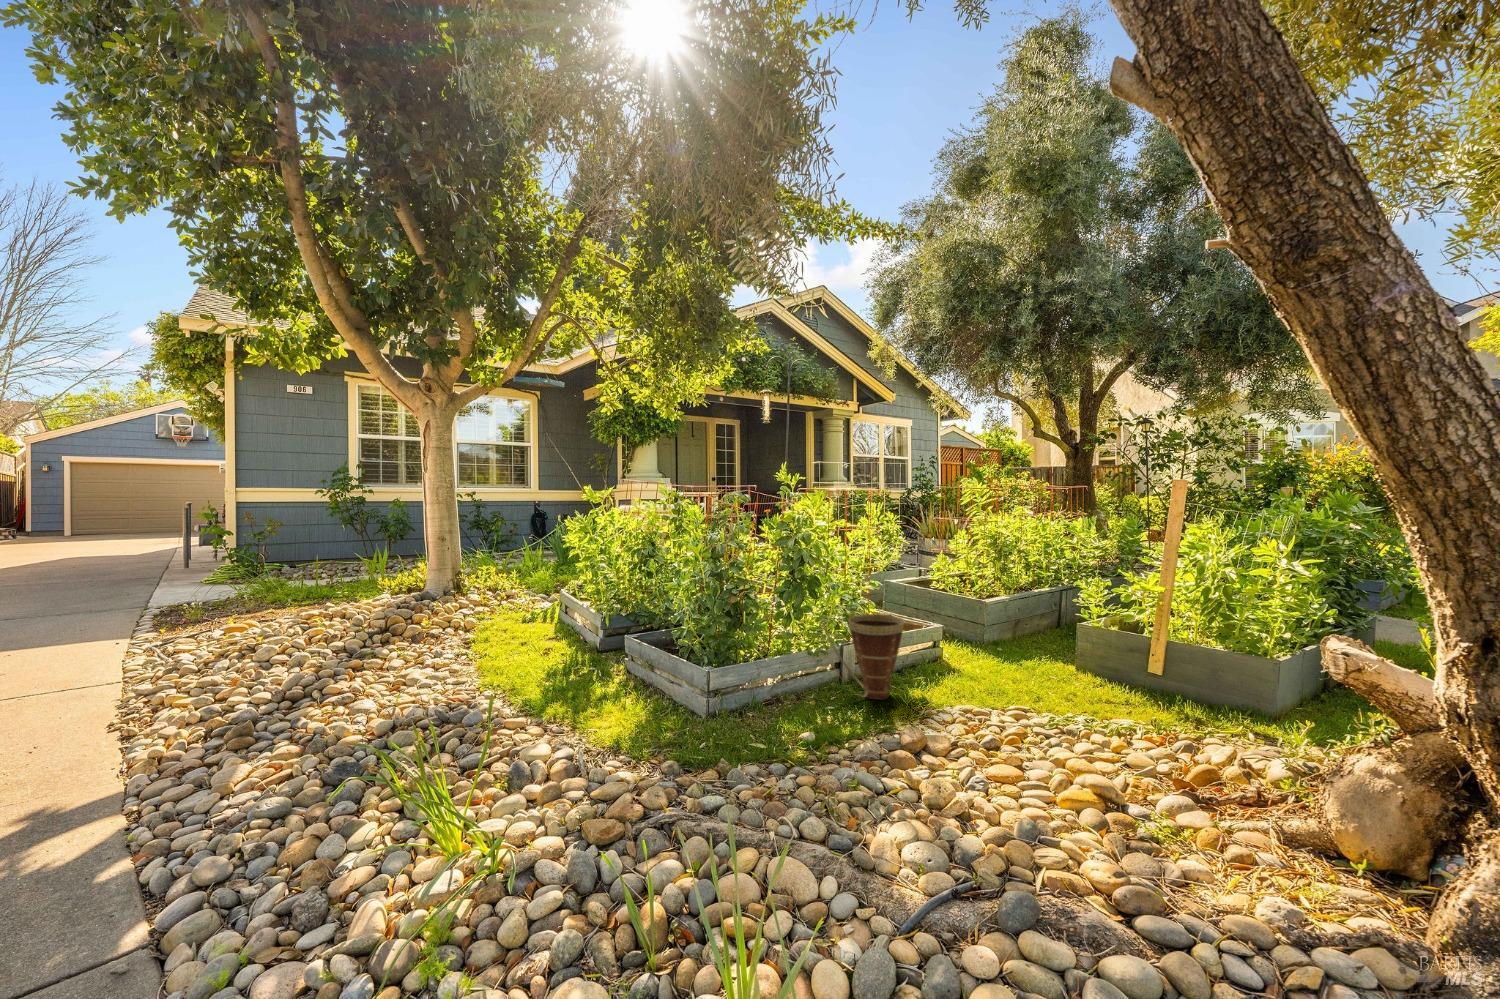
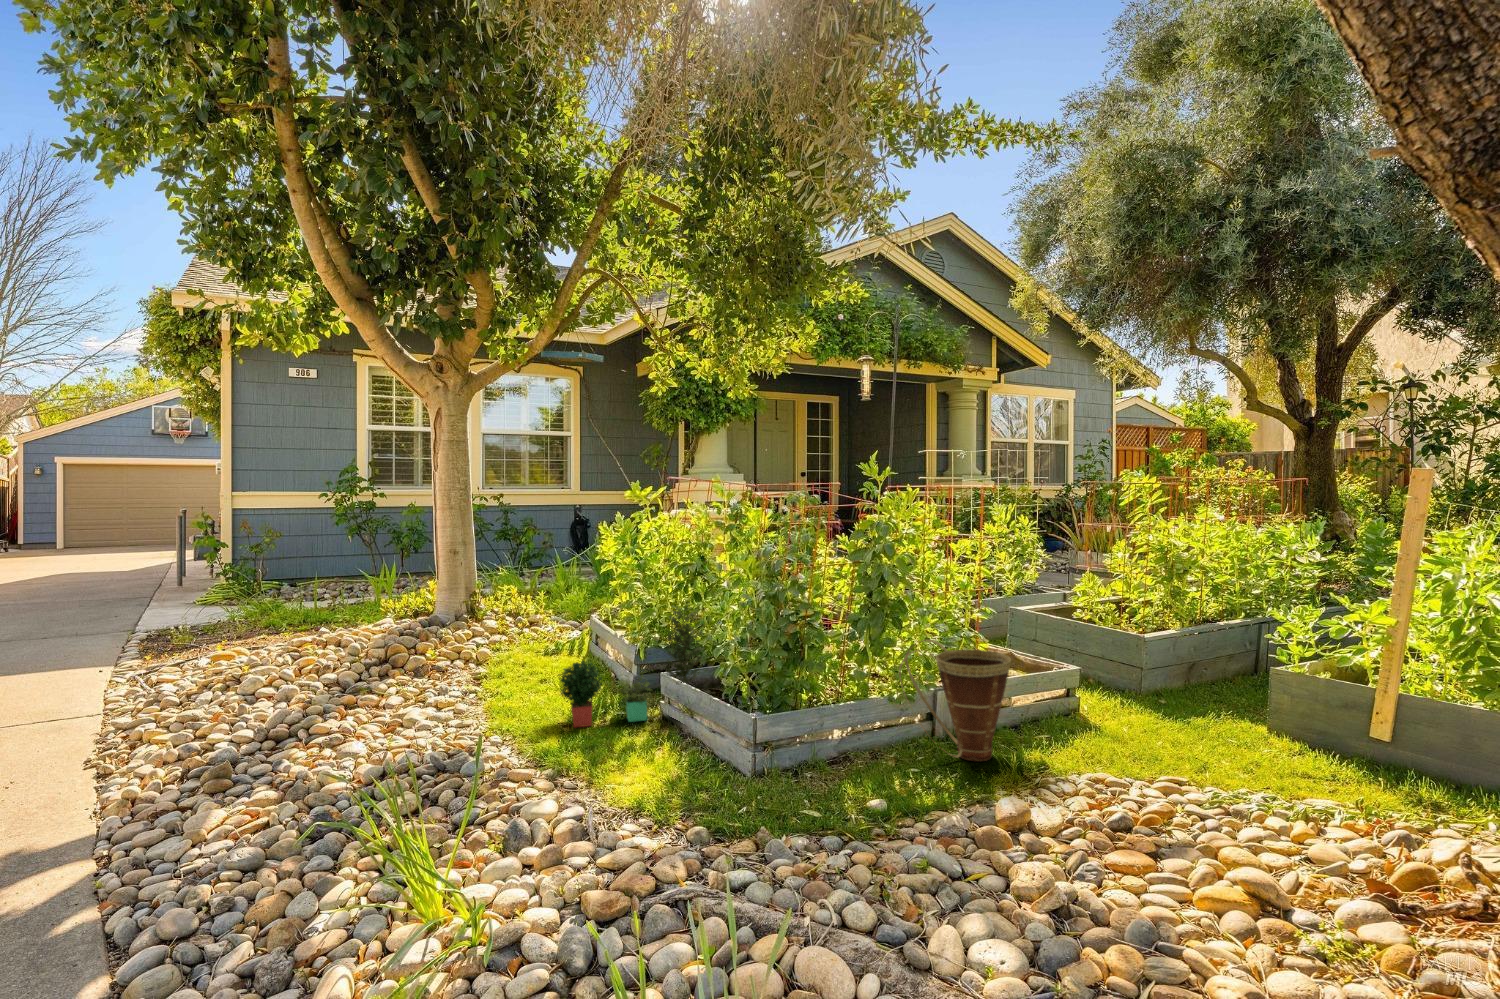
potted plant: none [541,580,663,683] -> present [559,606,703,727]

